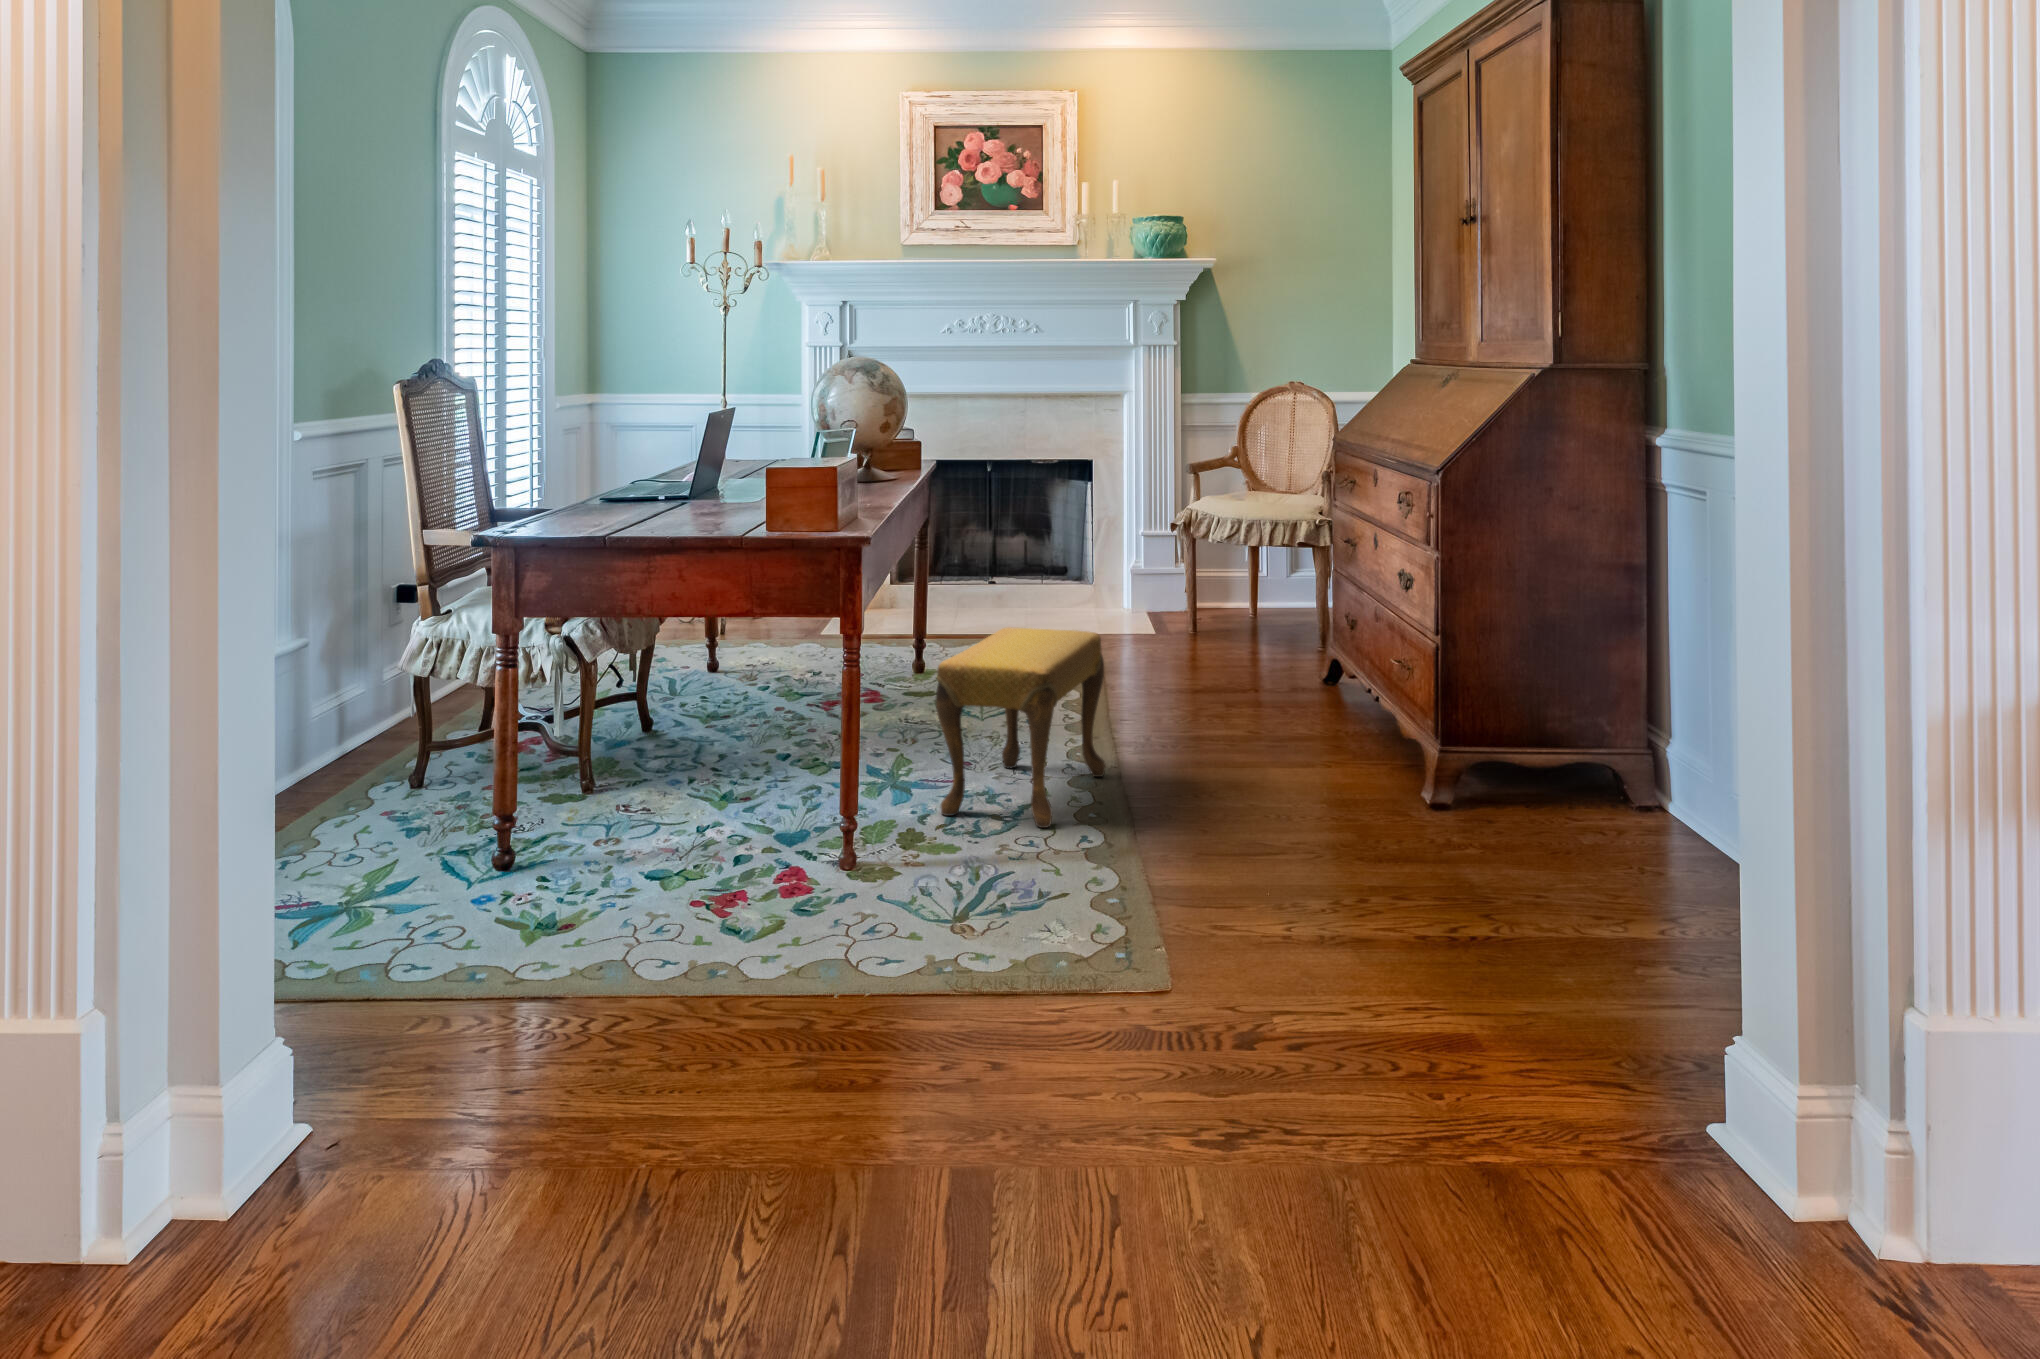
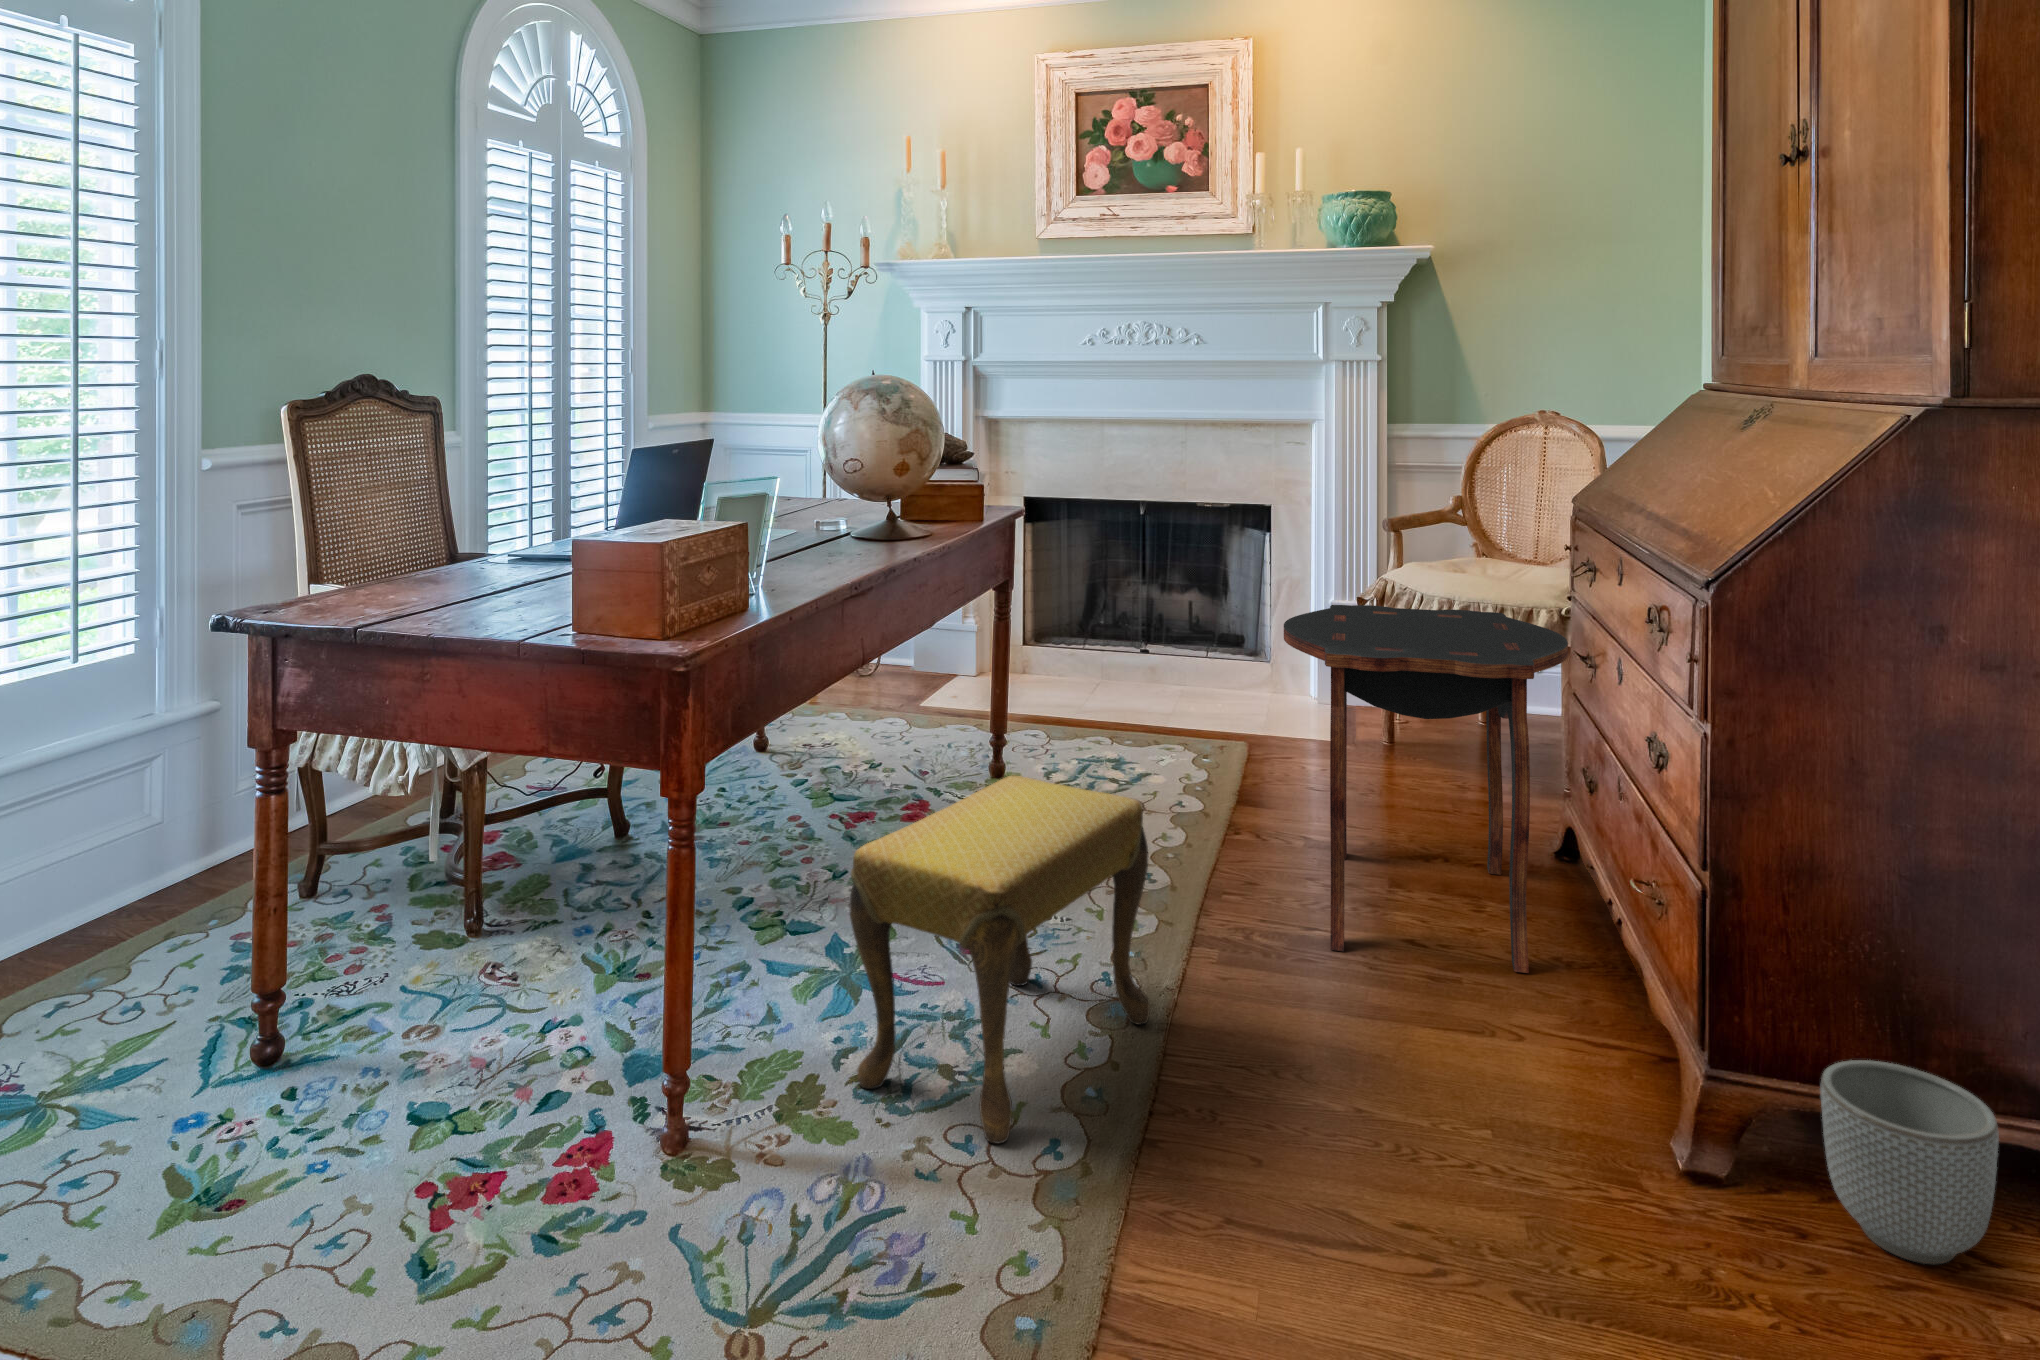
side table: none [1156,519,1341,738] -> present [1284,605,1568,973]
planter: none [1494,728,1577,820] -> present [1820,1060,1999,1264]

